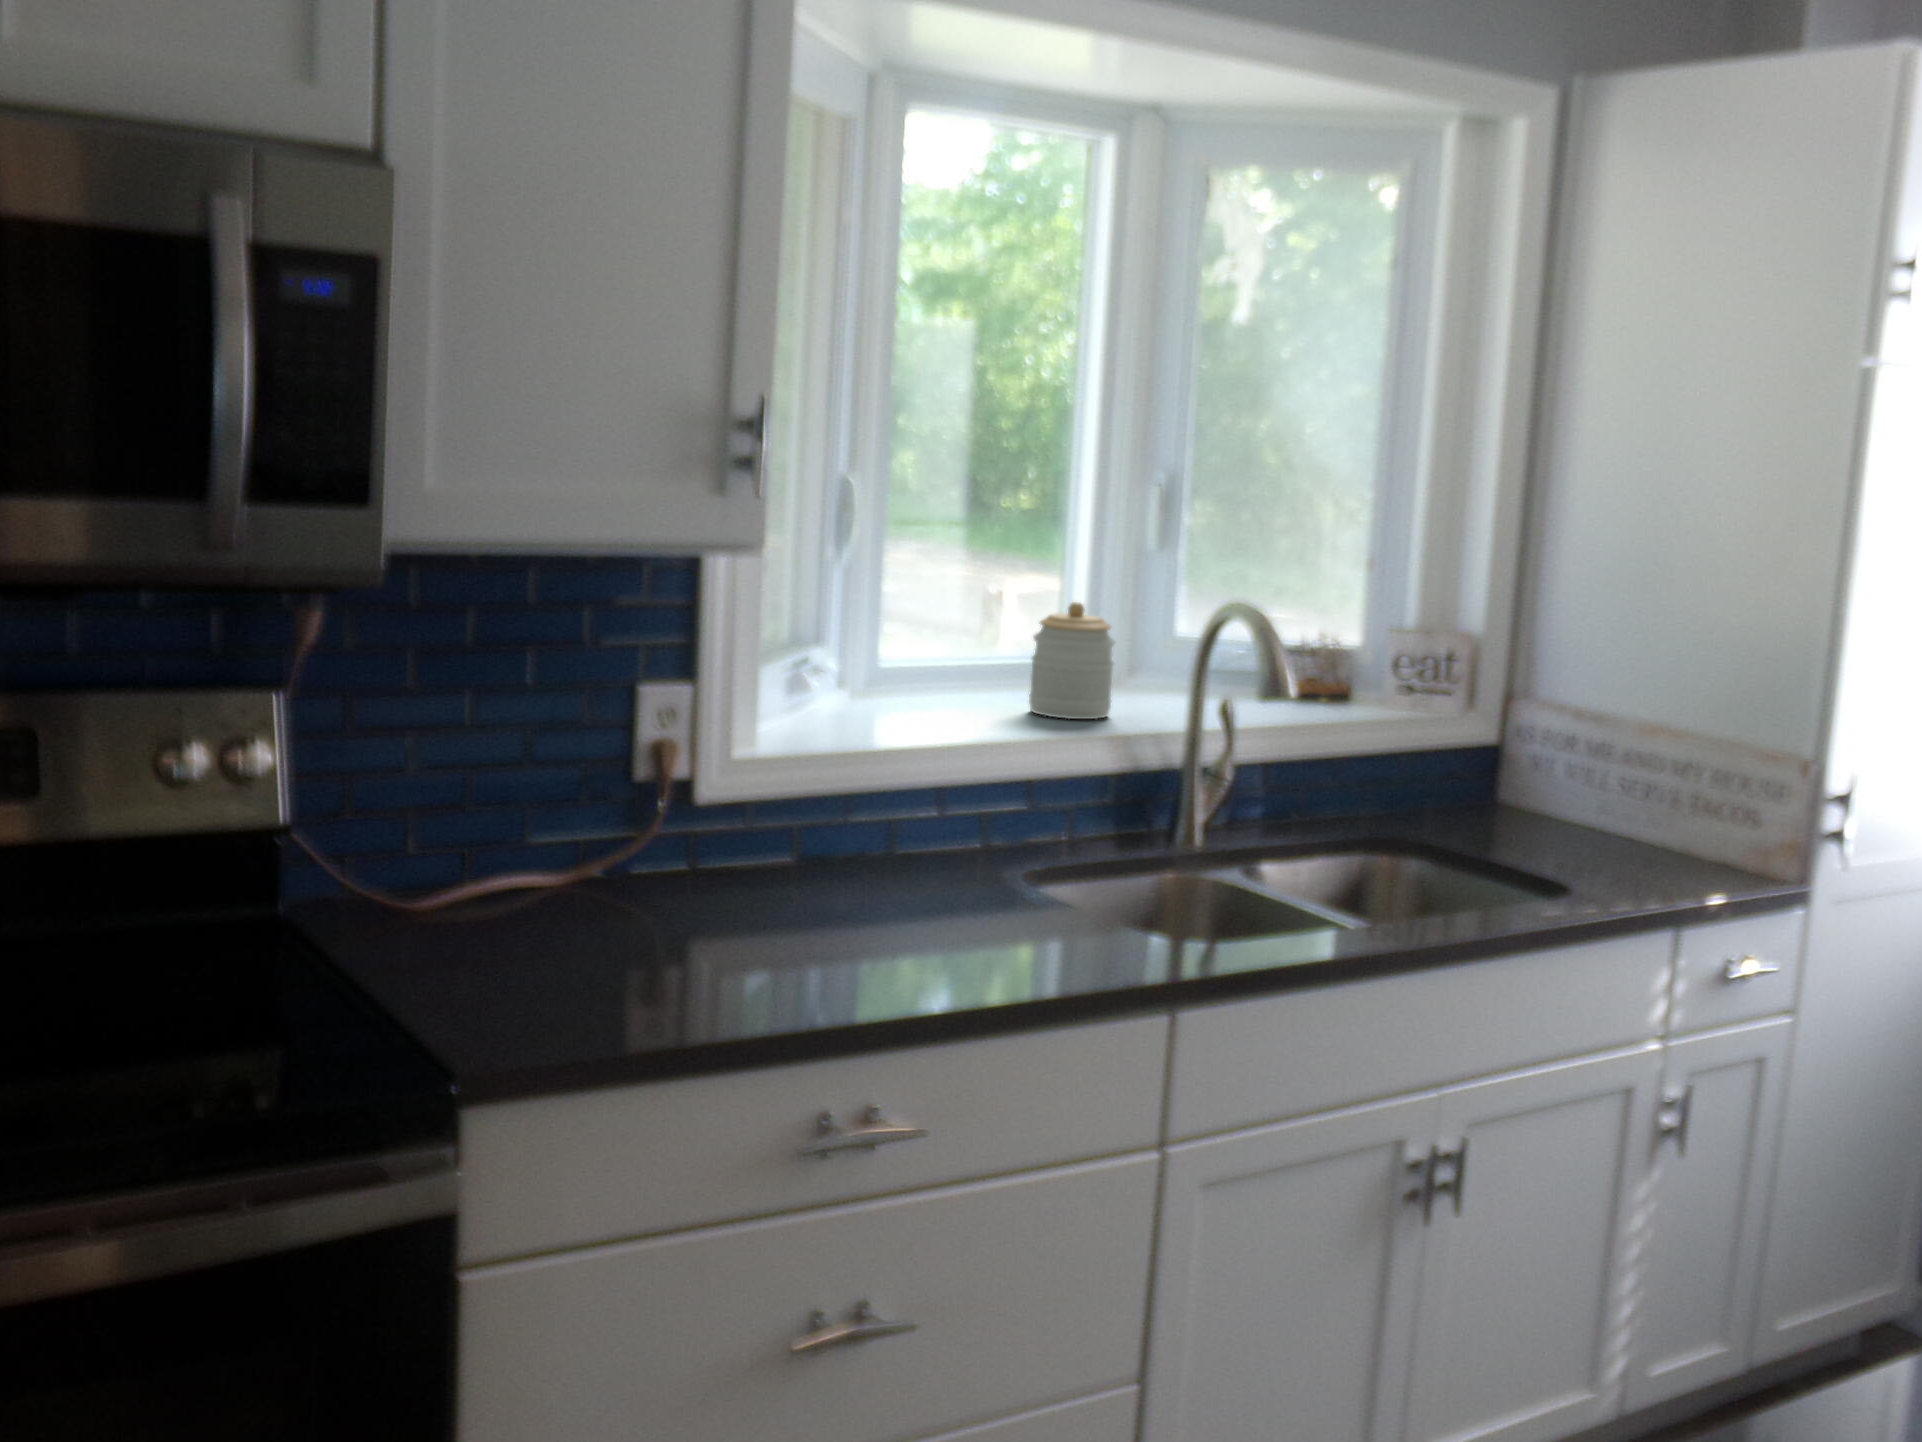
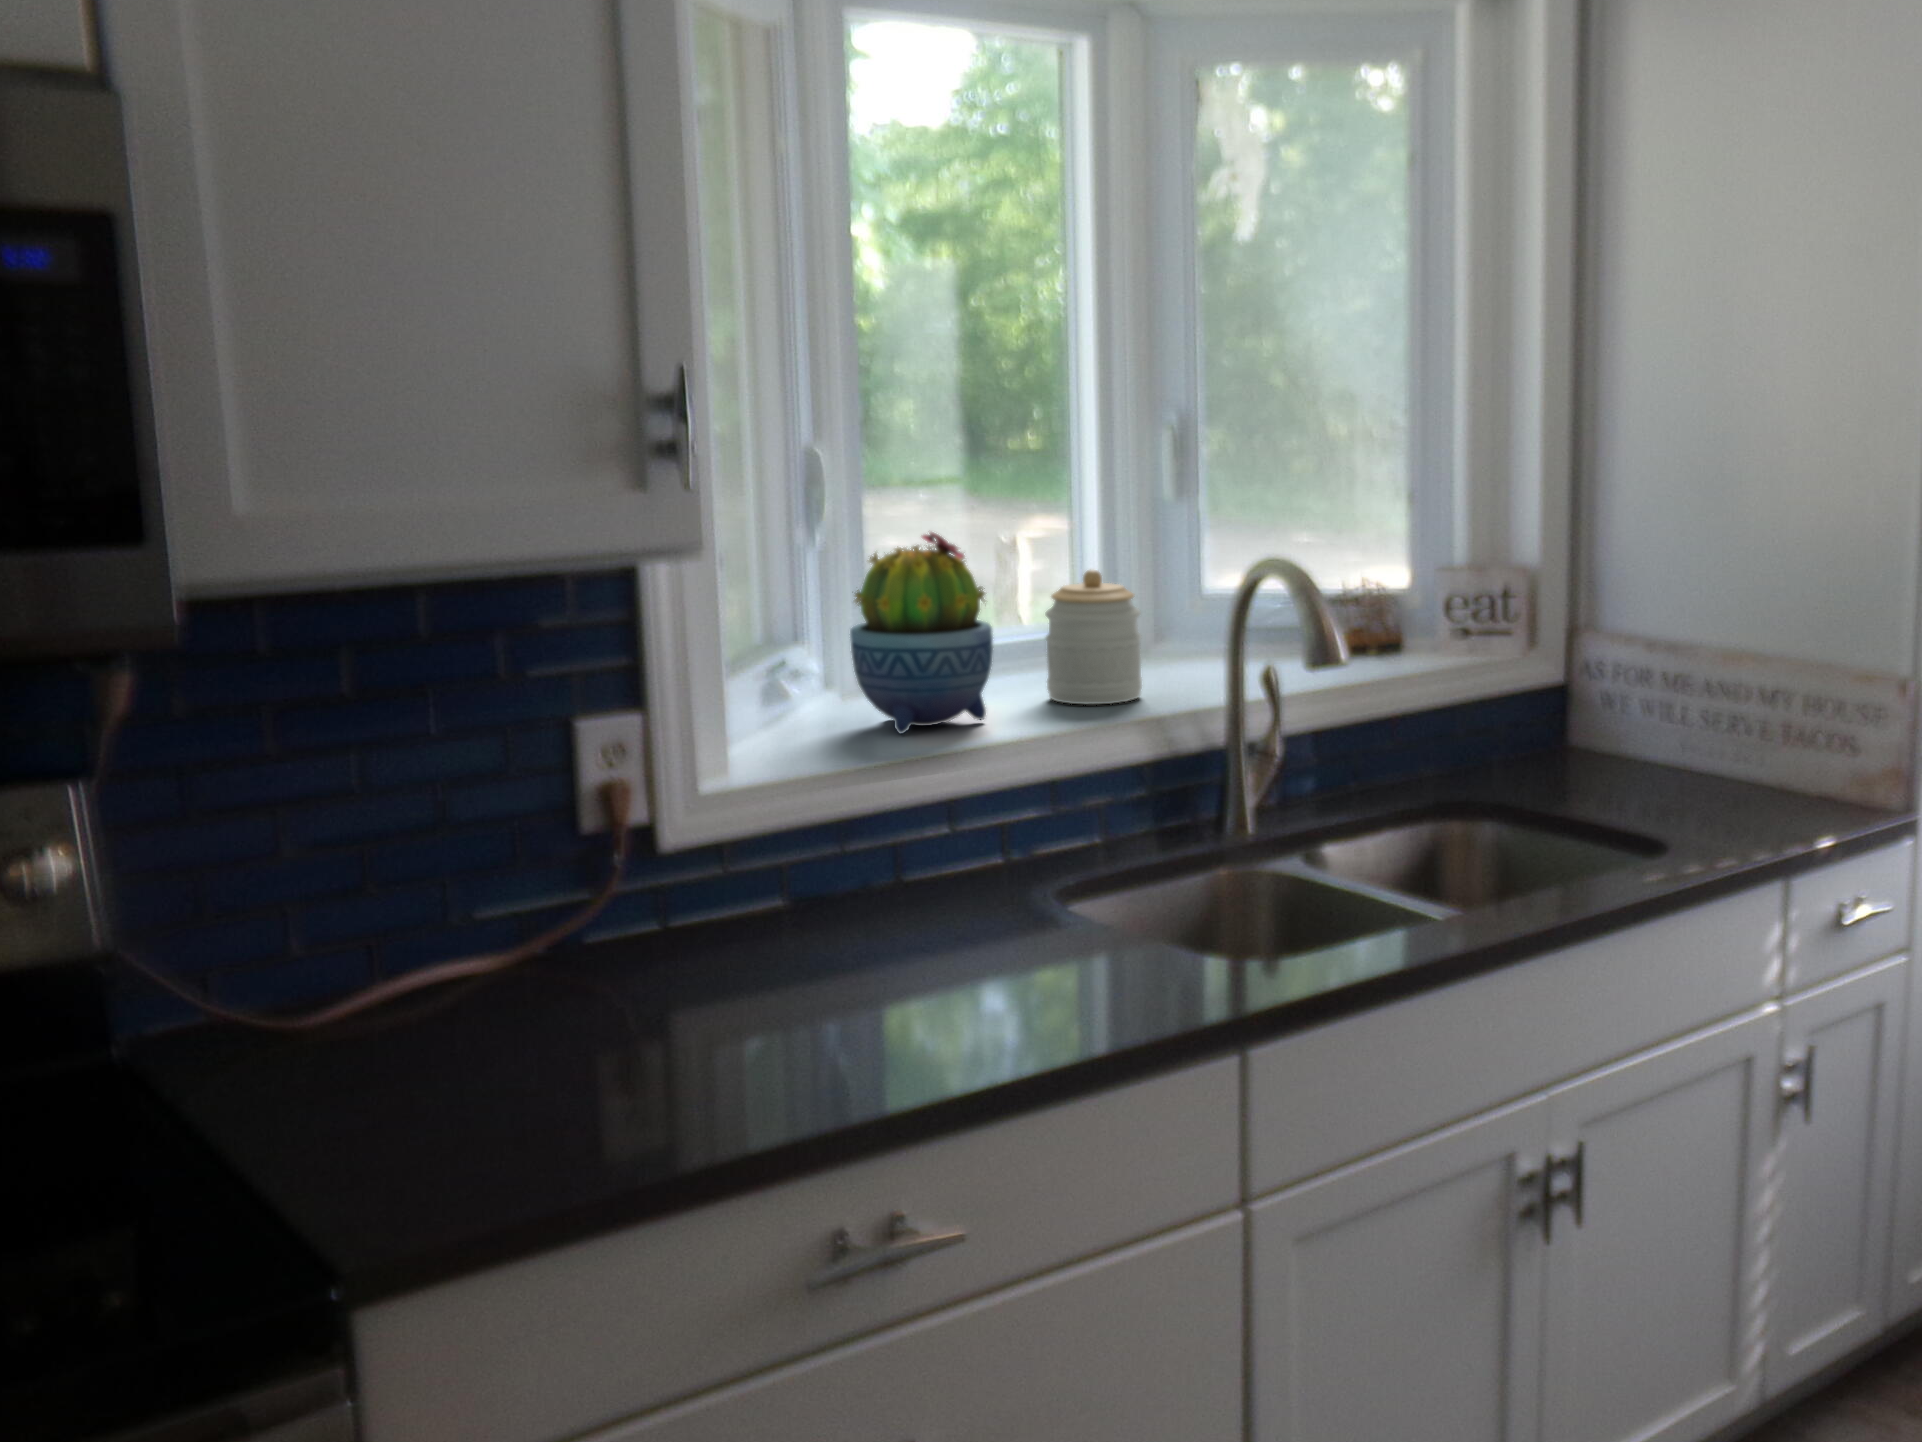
potted cactus: none [868,553,989,727] -> present [850,532,993,734]

